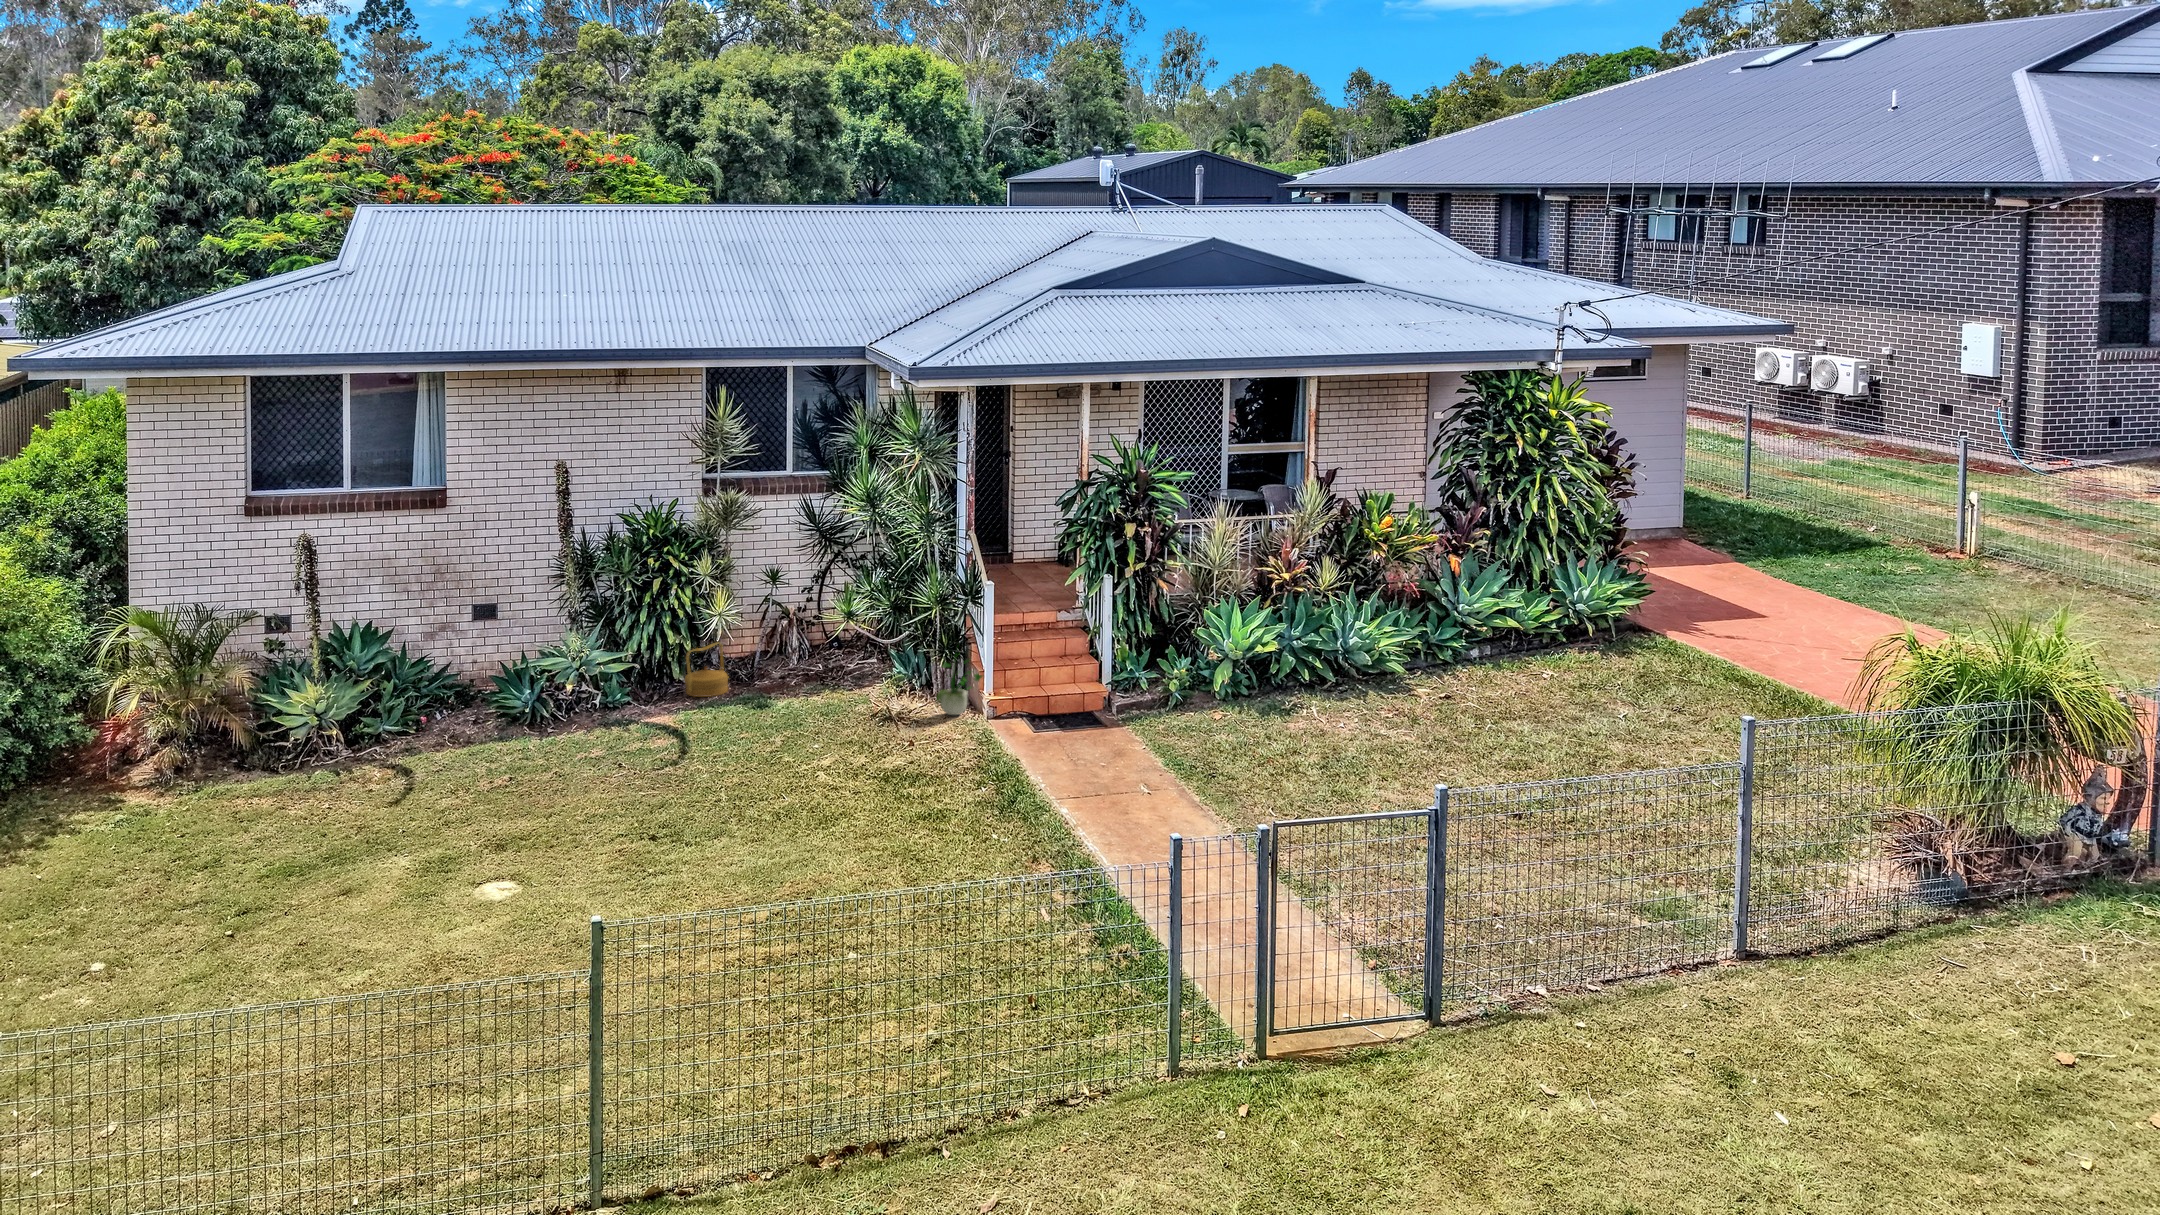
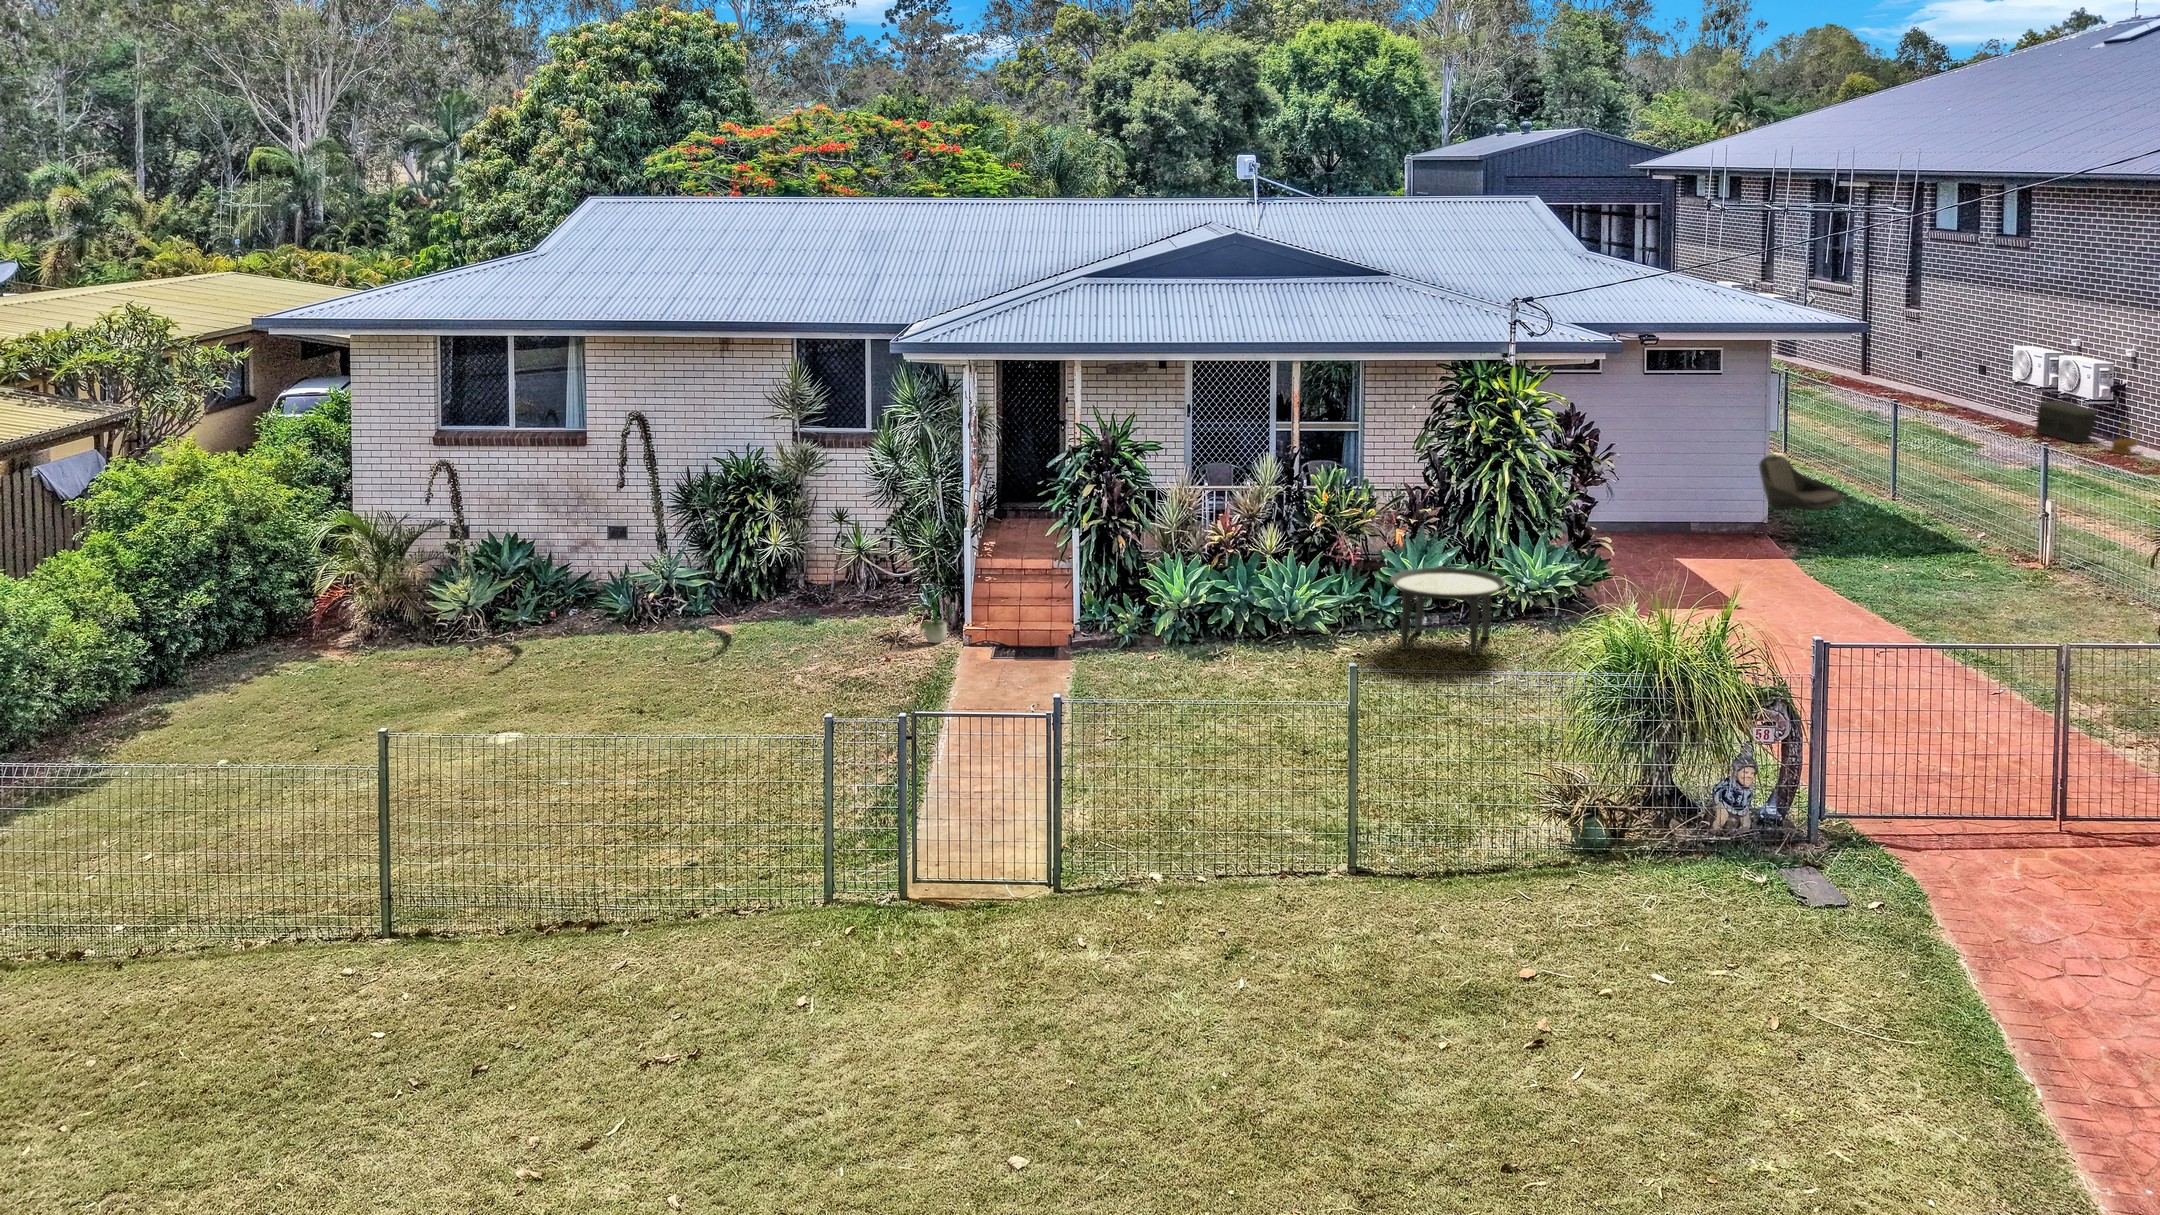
storage bench: none [1795,399,1864,438] -> present [2036,401,2097,443]
lounge chair: none [1670,459,1751,547] -> present [1753,455,1843,544]
round table: none [1450,590,1575,682] -> present [1391,567,1505,656]
woven basket: present [685,643,728,697] -> present [2112,422,2141,455]

